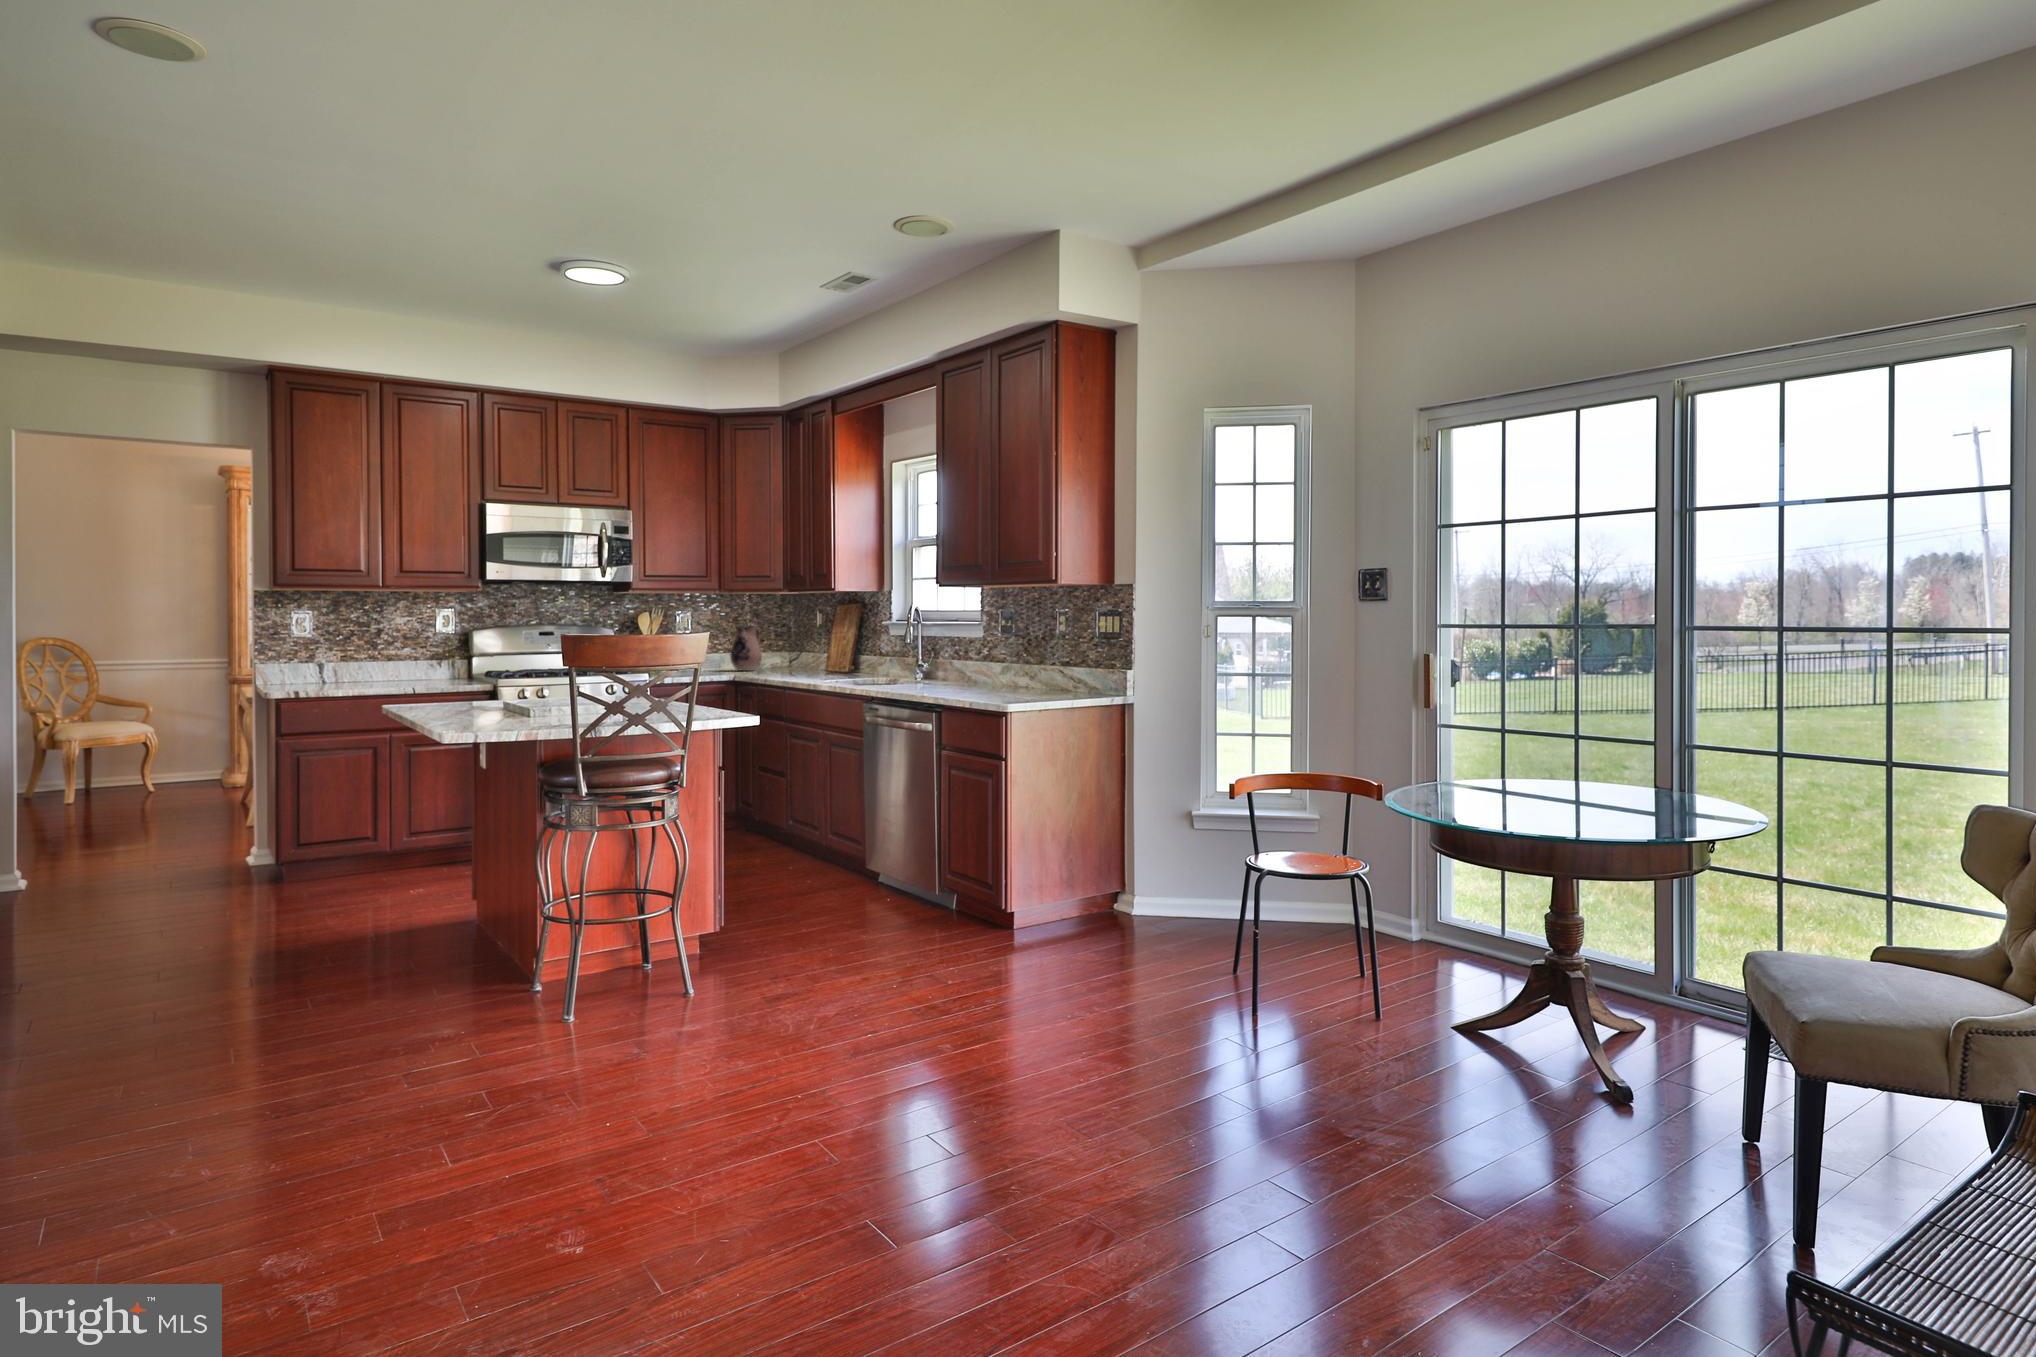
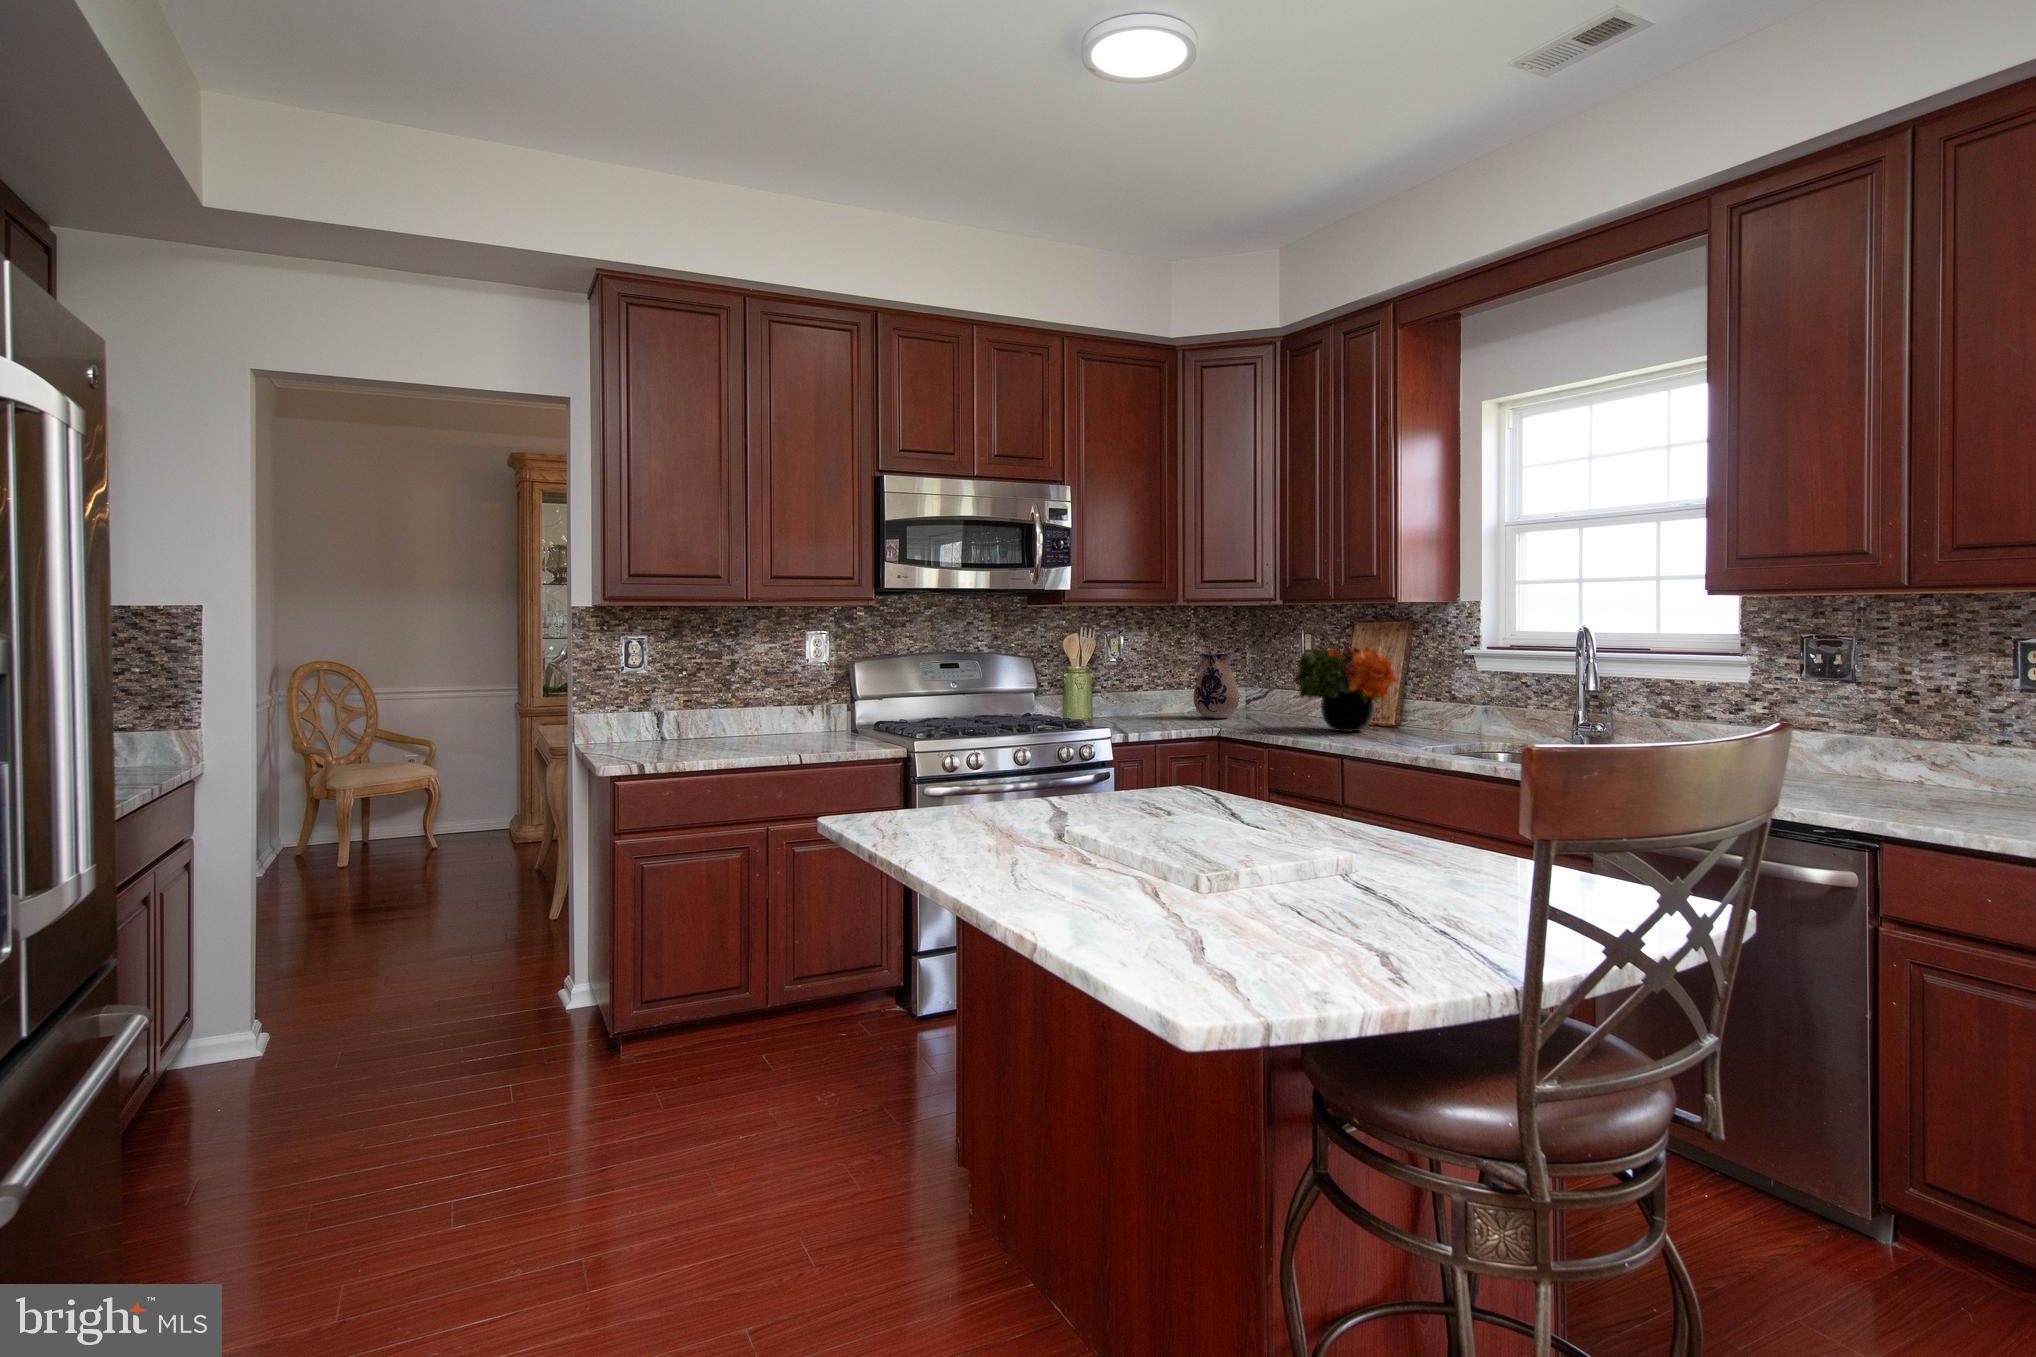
flower arrangement: none [770,616,840,675] -> present [1294,641,1398,731]

